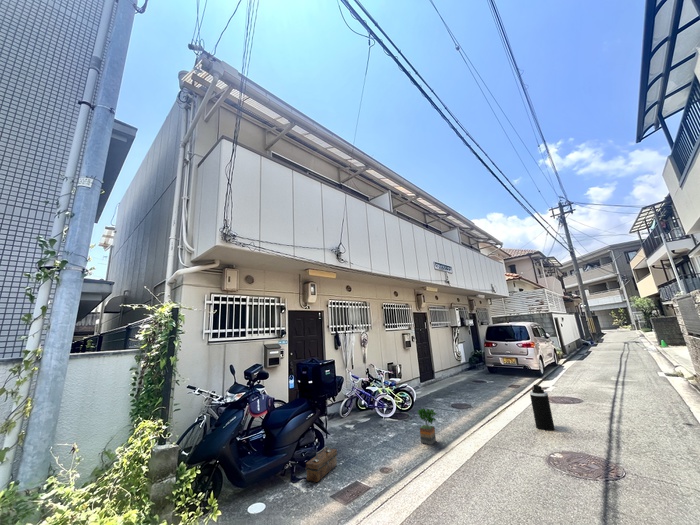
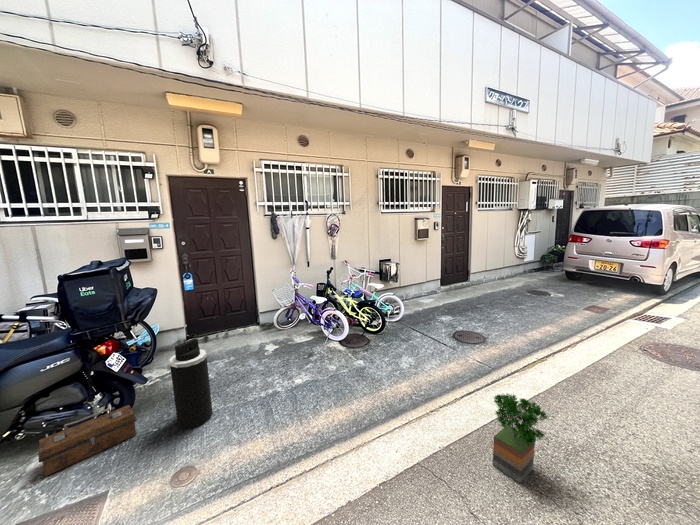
trash can: present [530,385,554,431] -> present [170,338,213,429]
potted tree: present [418,409,436,445] -> present [493,394,548,483]

